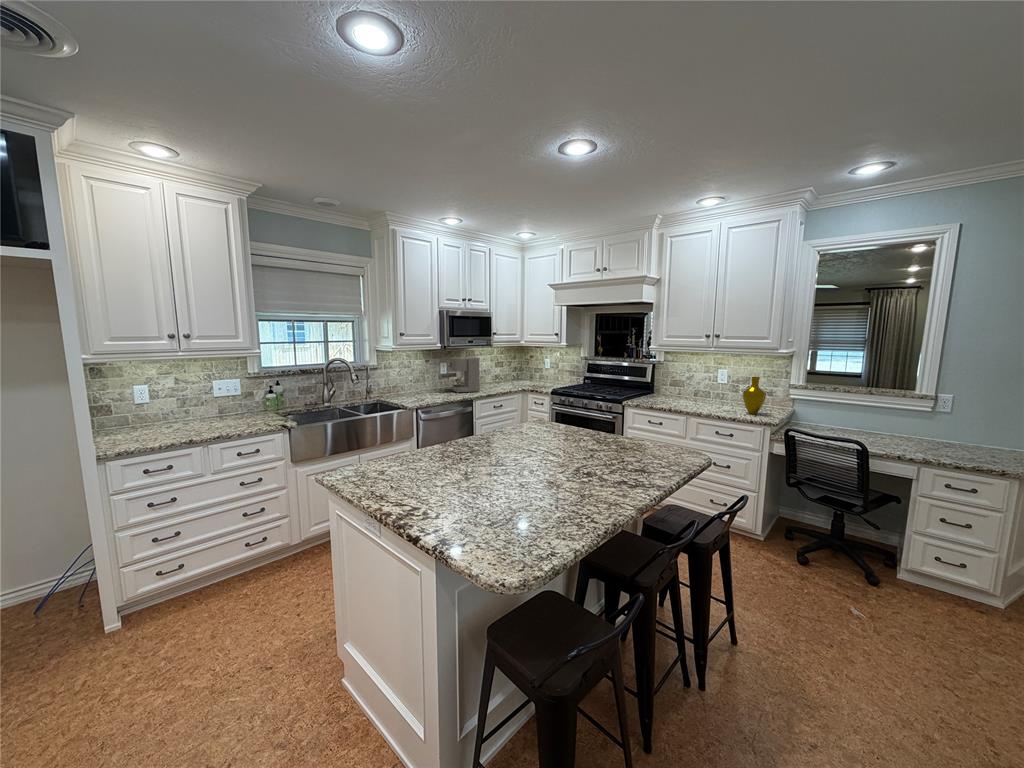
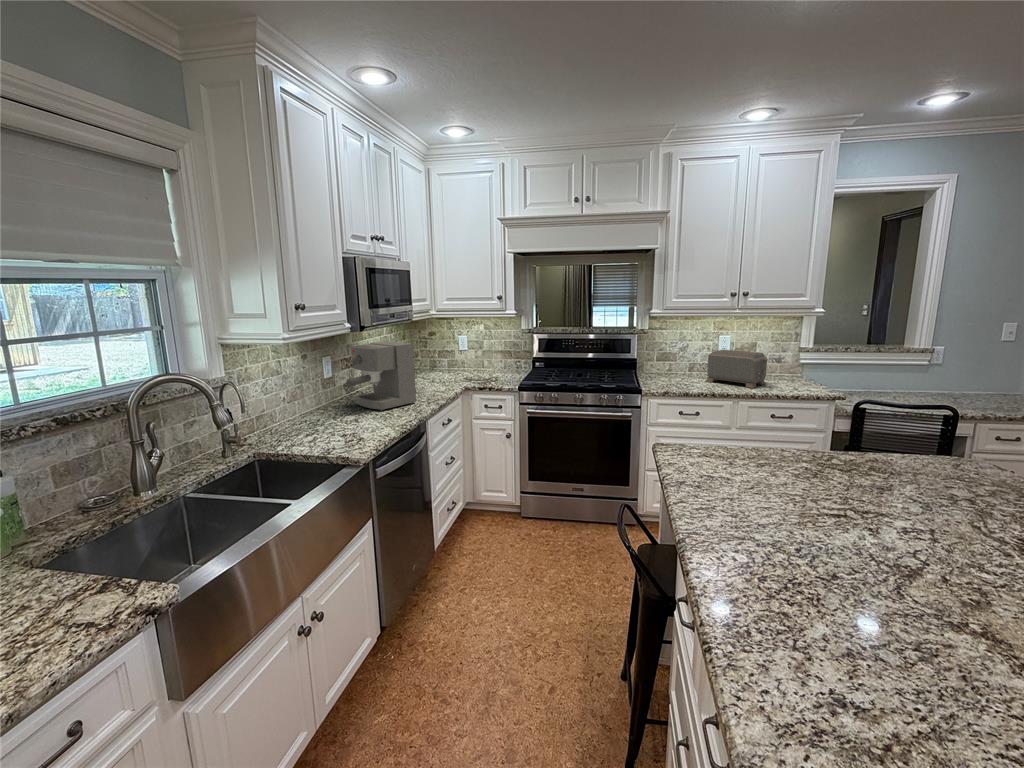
vase: present [743,377,766,414] -> none [788,342,817,387]
toaster: none [684,379,729,410] -> present [706,350,768,388]

